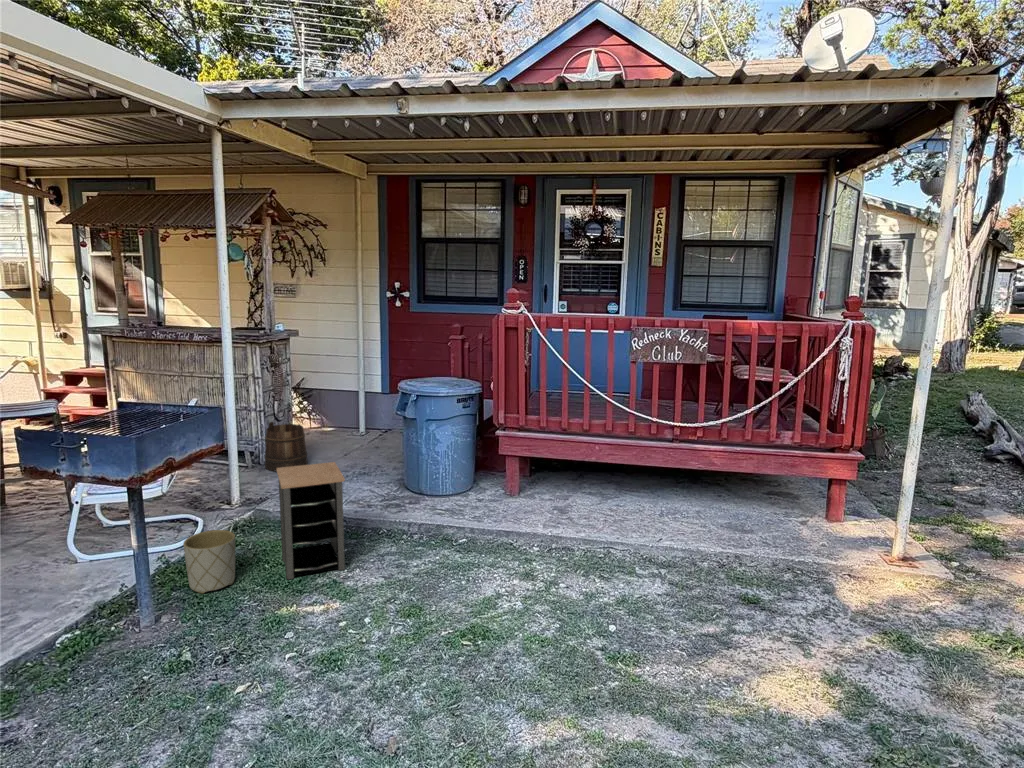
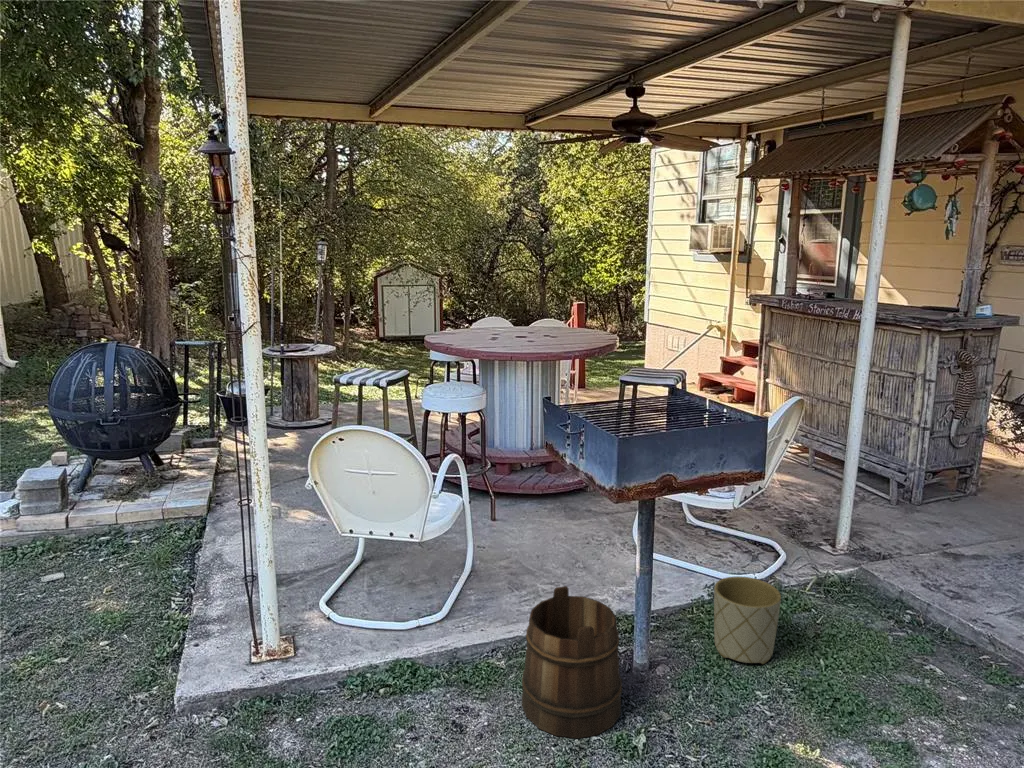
bucket: present [265,422,308,471] -> present [522,586,622,738]
side table: present [277,462,345,579] -> none [838,526,970,734]

